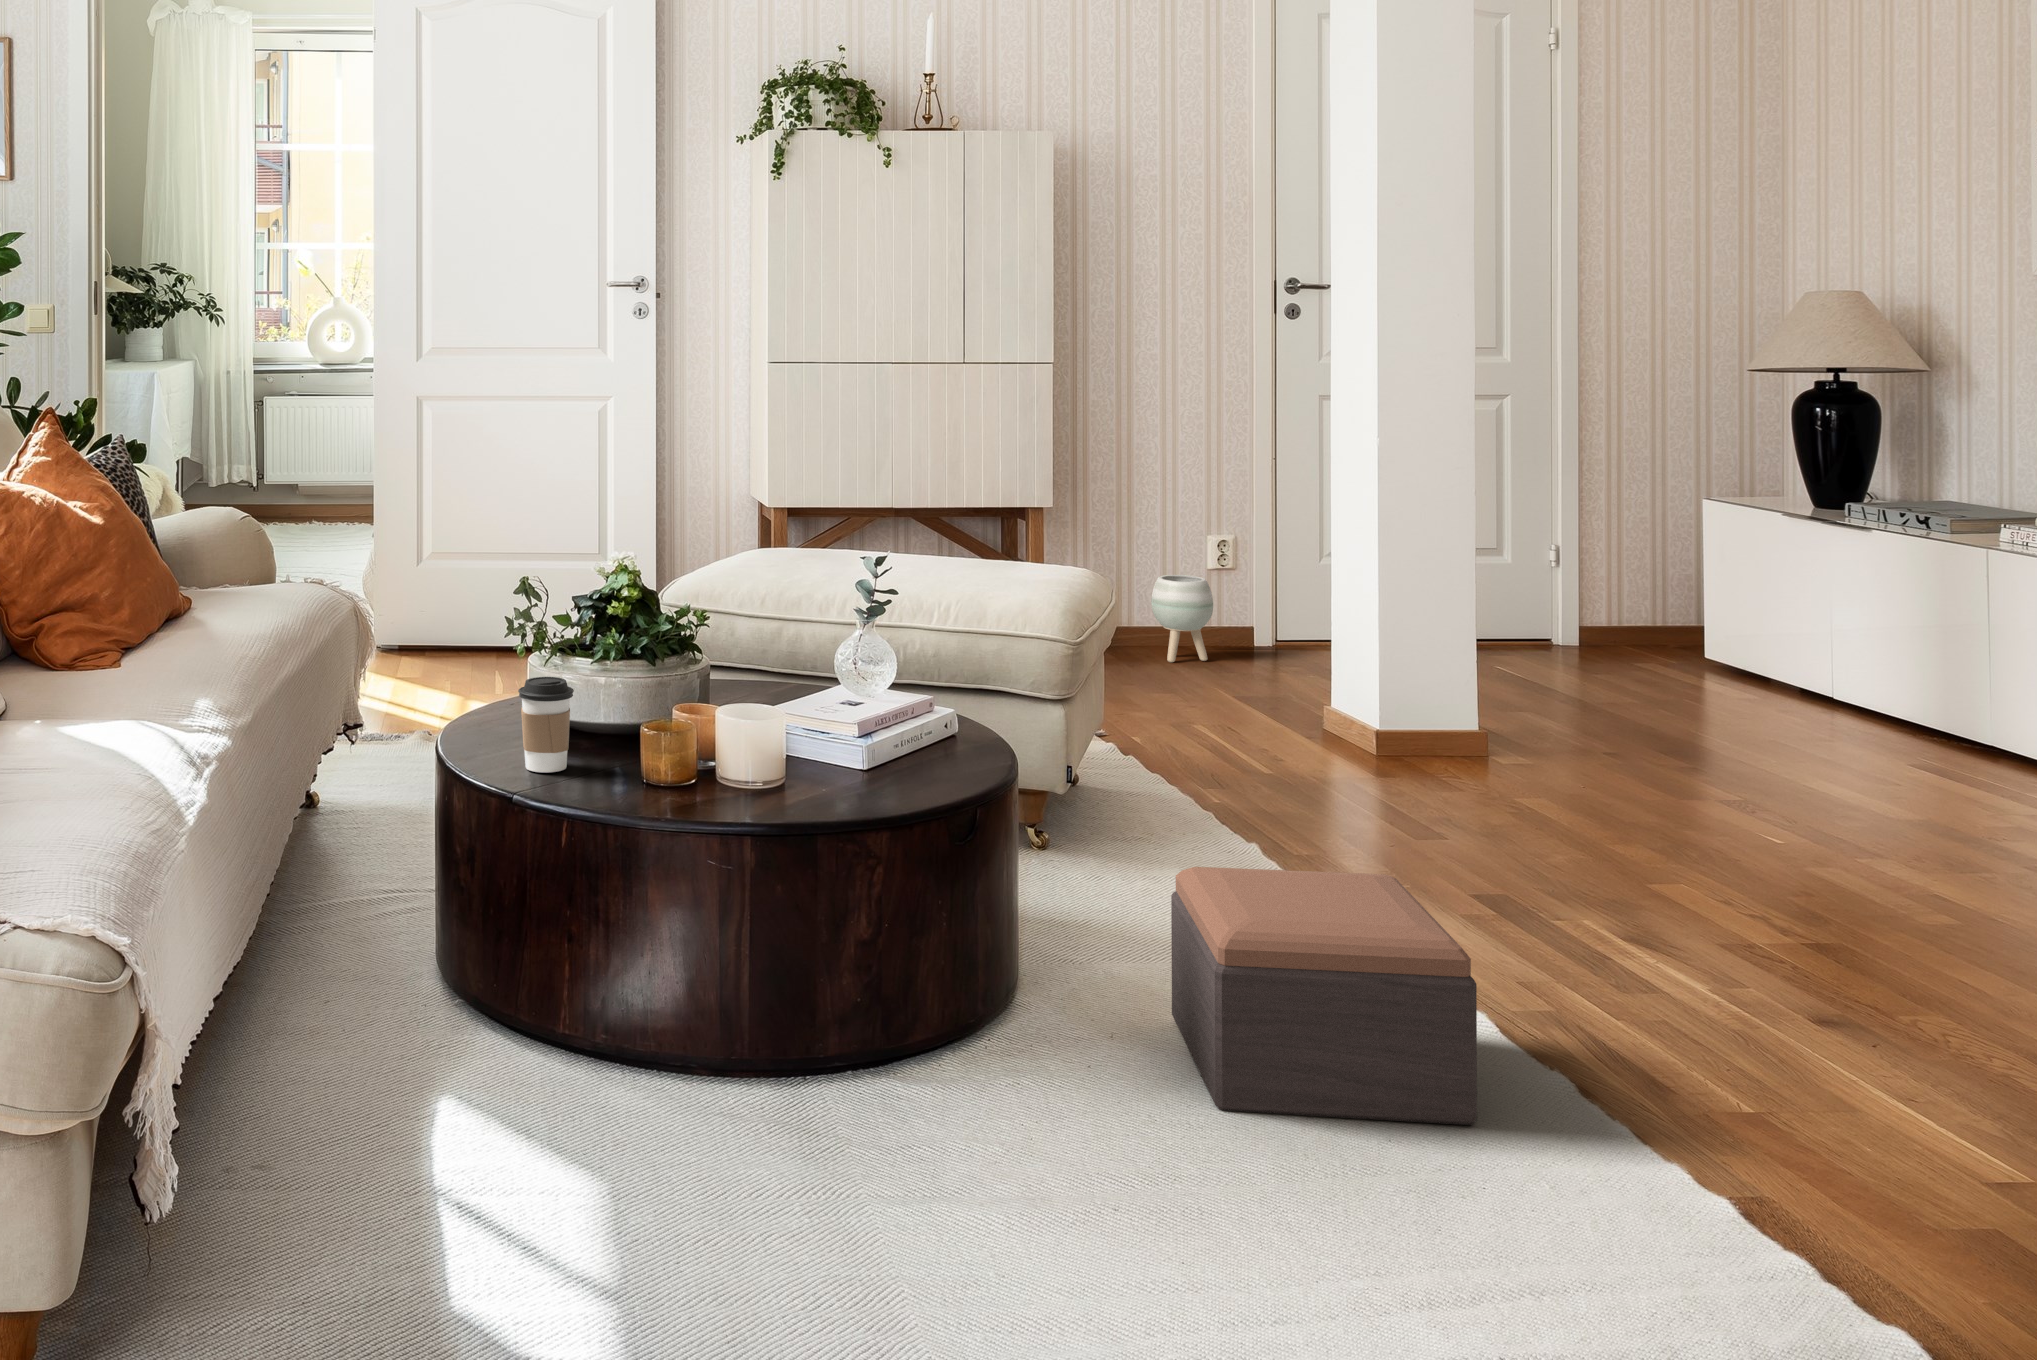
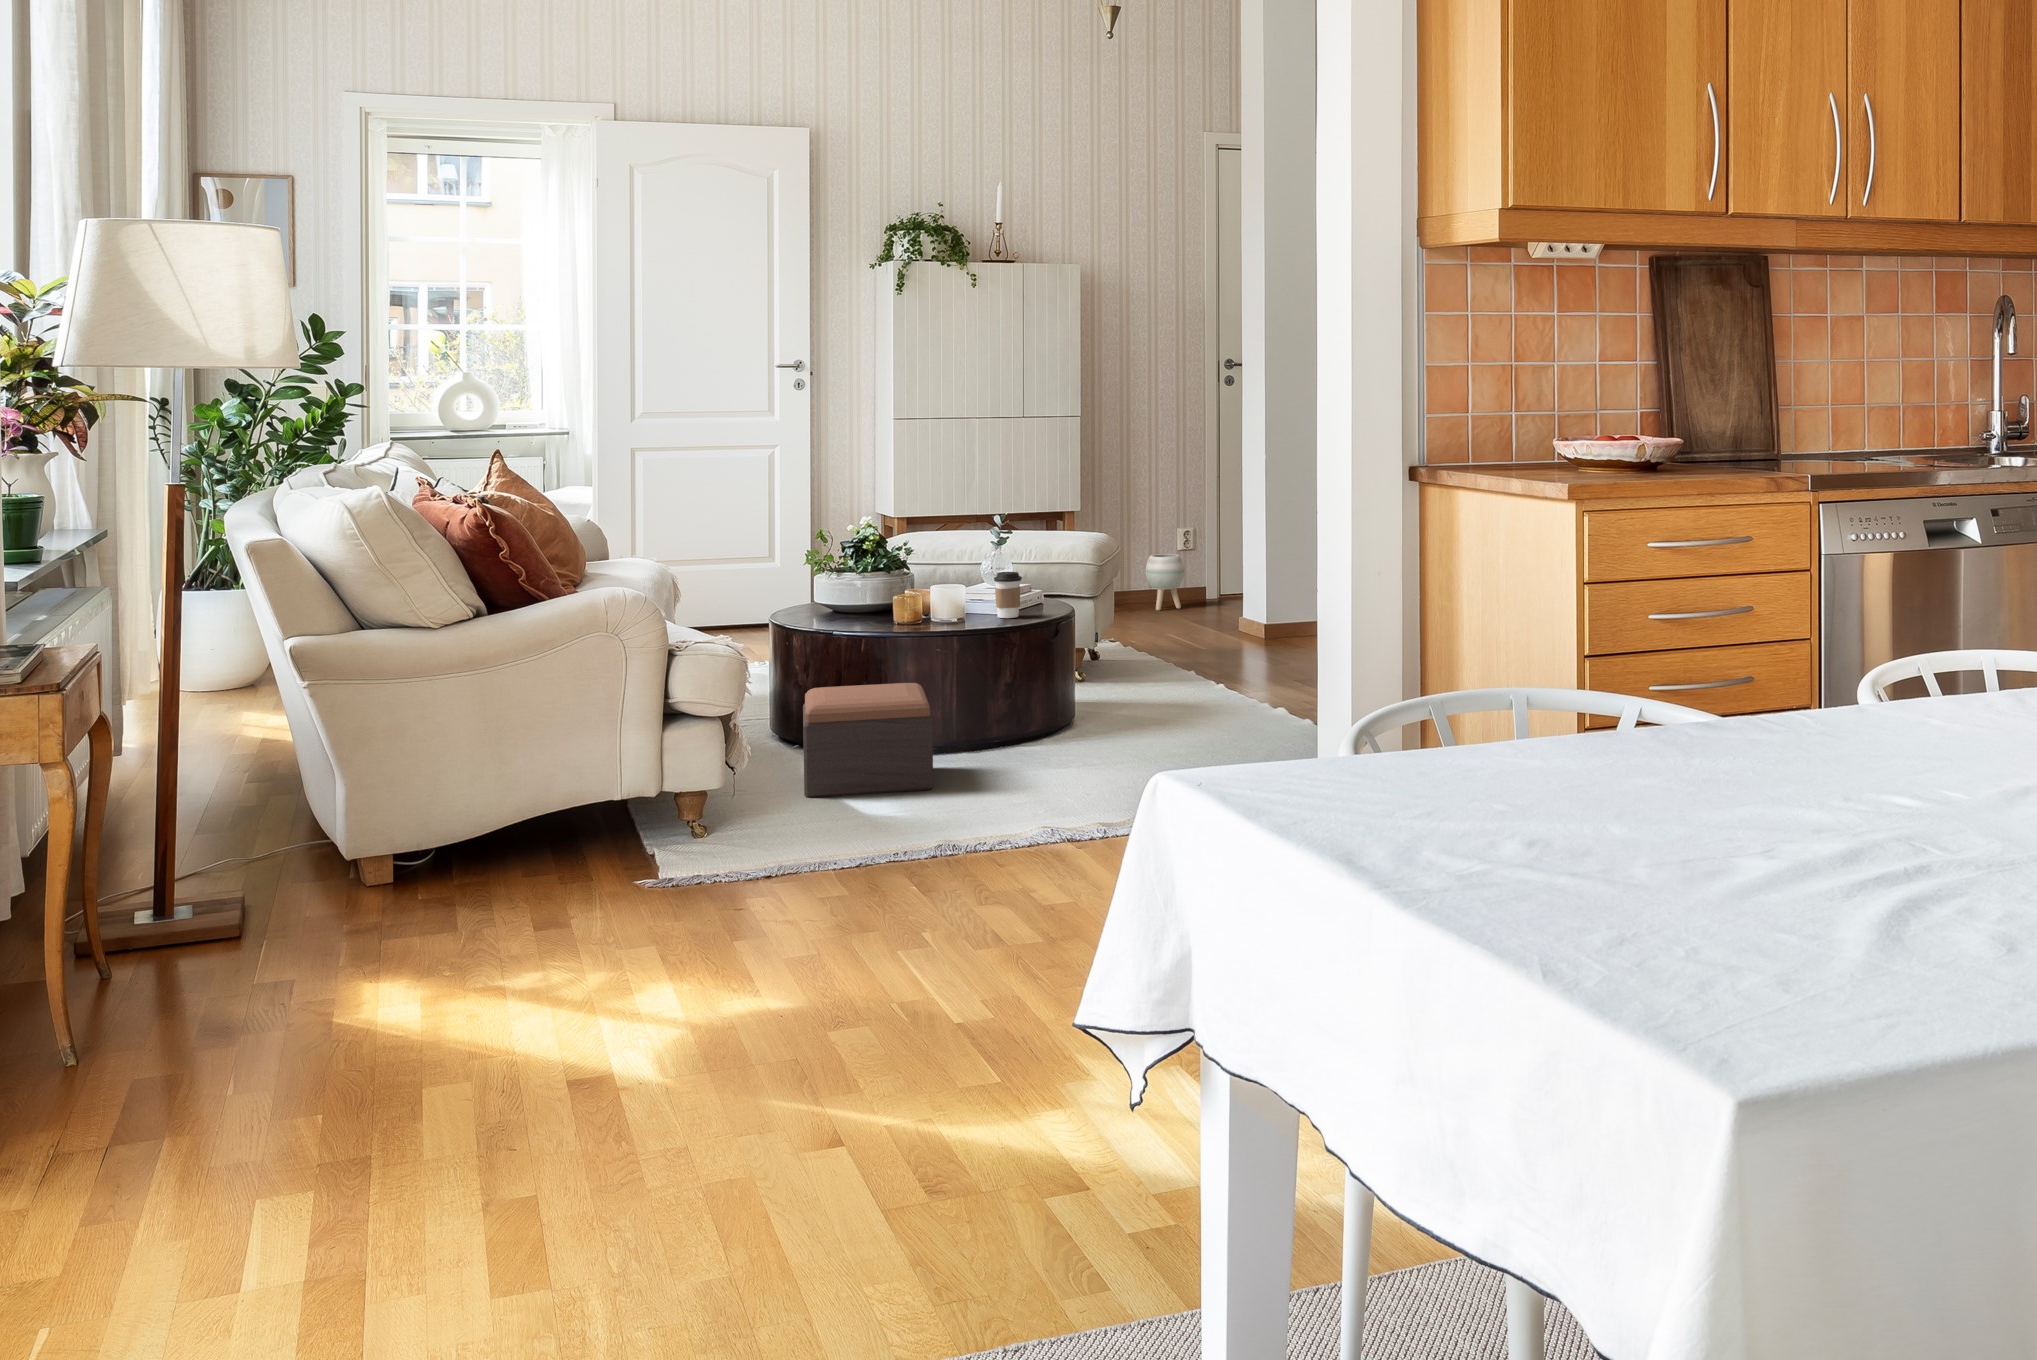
coffee cup: present [518,677,574,773] -> present [994,572,1022,618]
footstool: present [1171,867,1477,1125] -> present [803,683,933,797]

